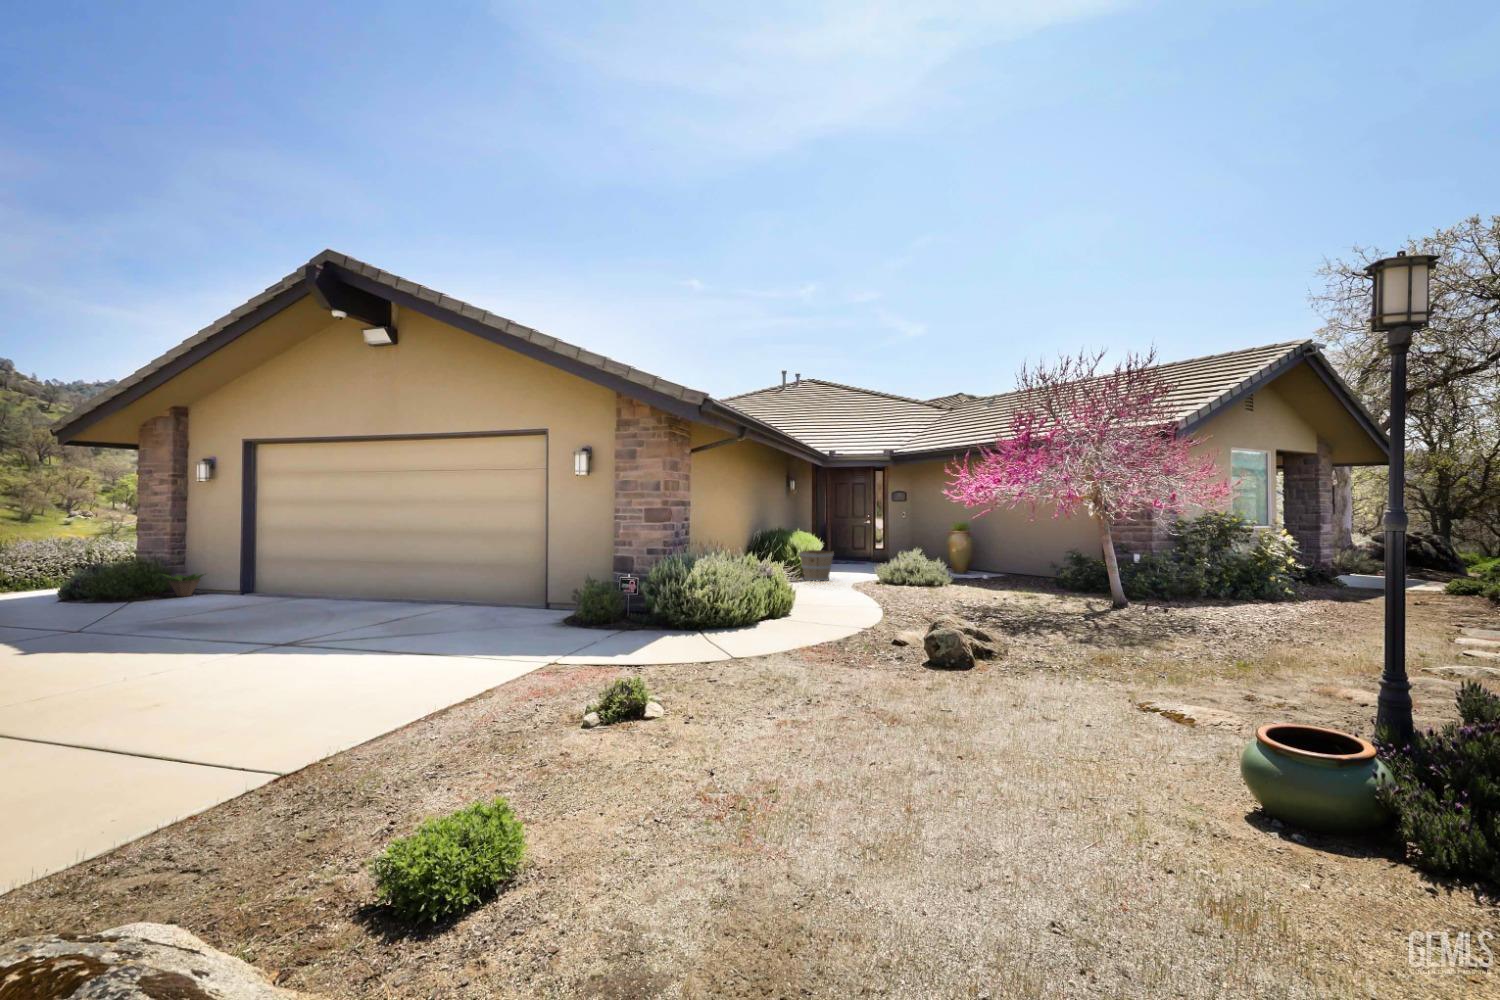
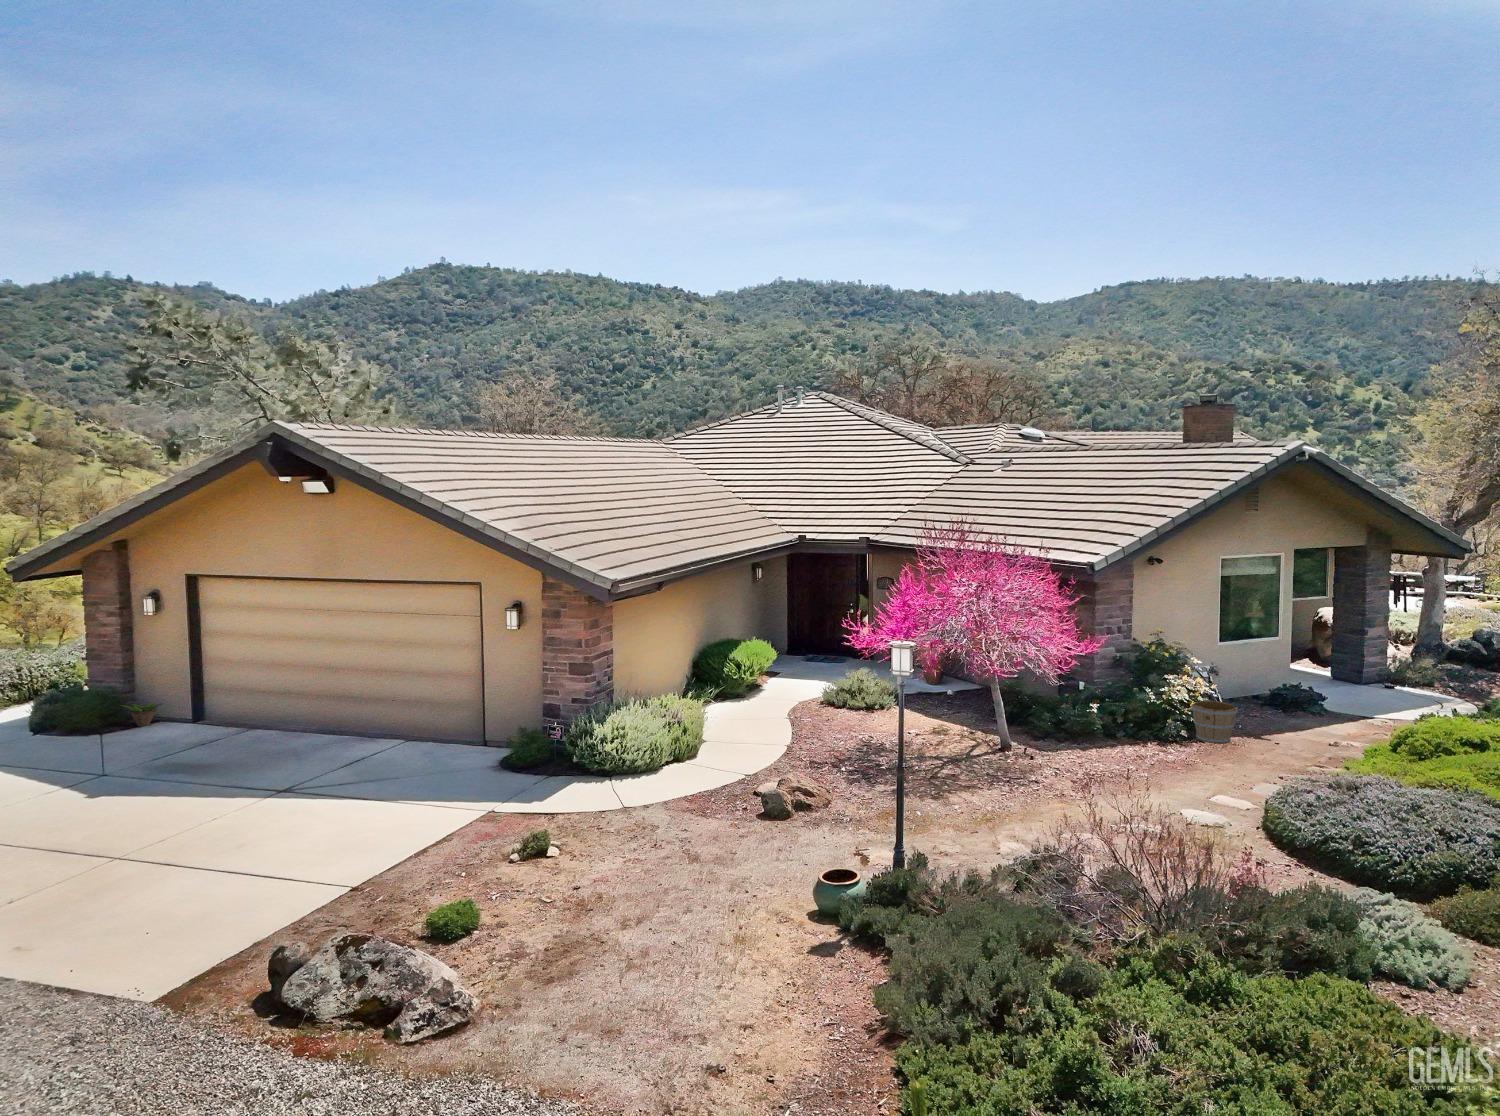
wooden bucket: present [800,550,834,581] -> present [1191,700,1238,743]

